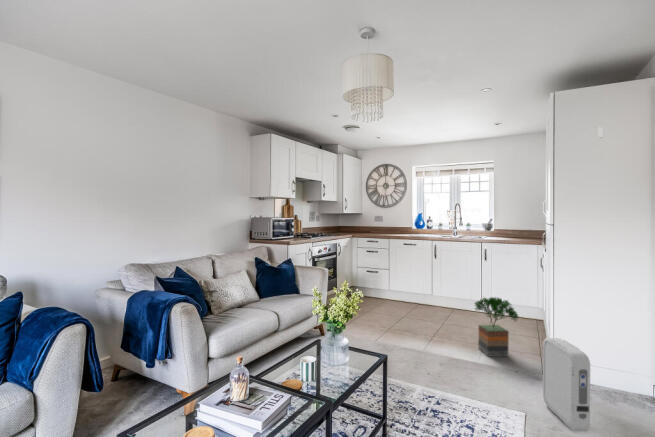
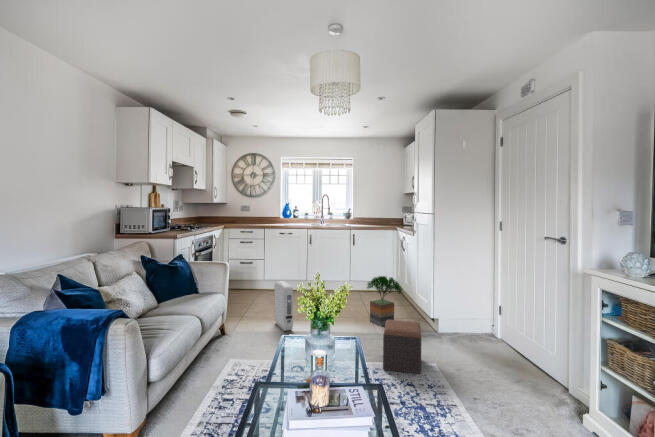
air purifier: present [543,338,590,431] -> present [274,281,293,331]
footstool: none [449,347,508,420] -> present [383,320,422,374]

